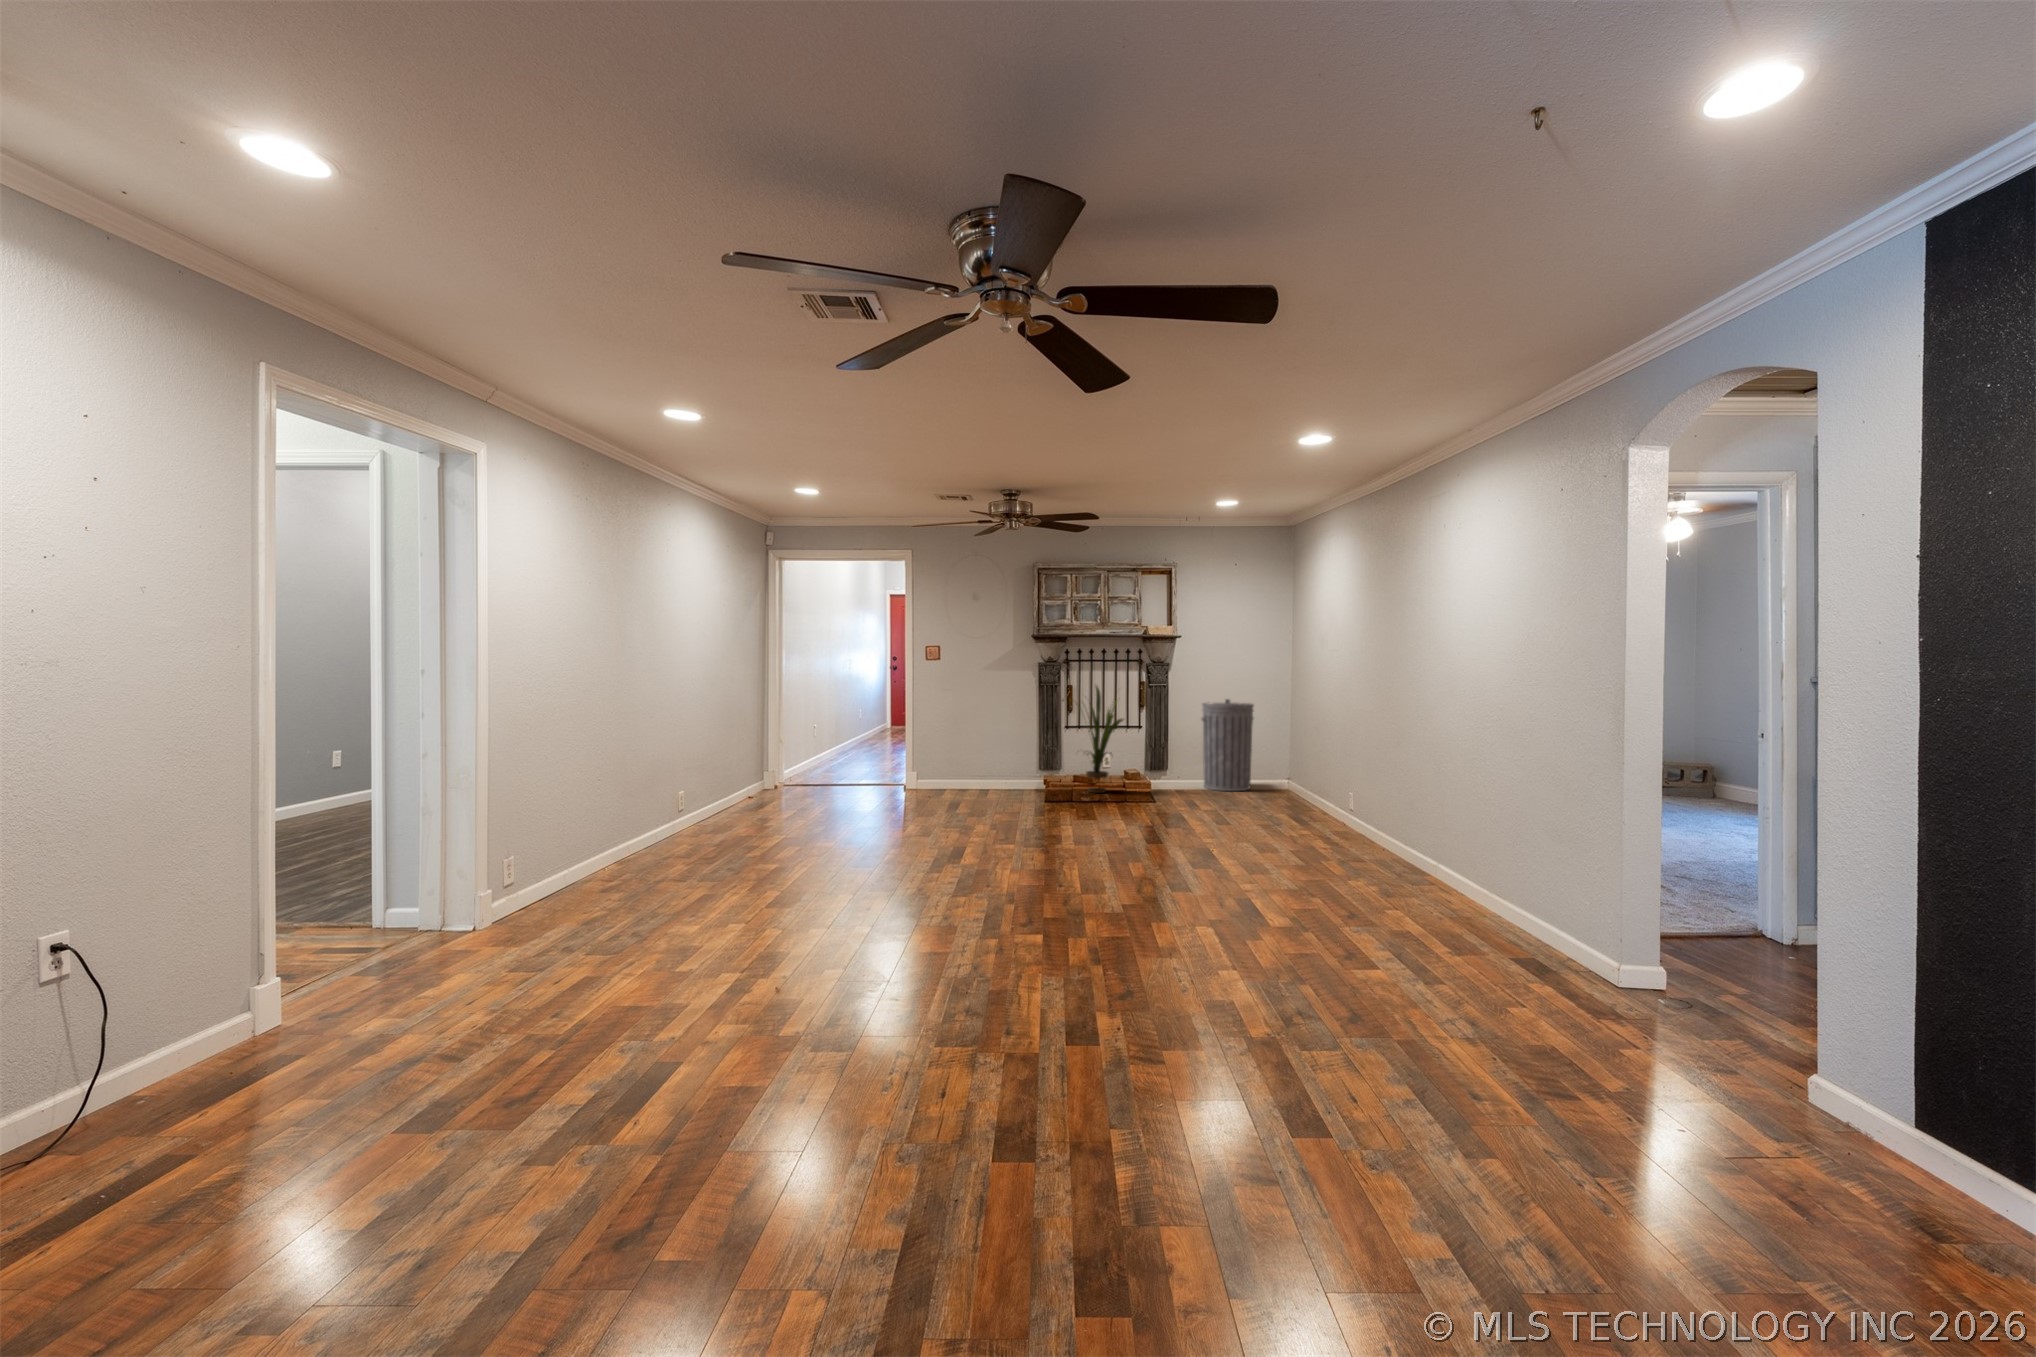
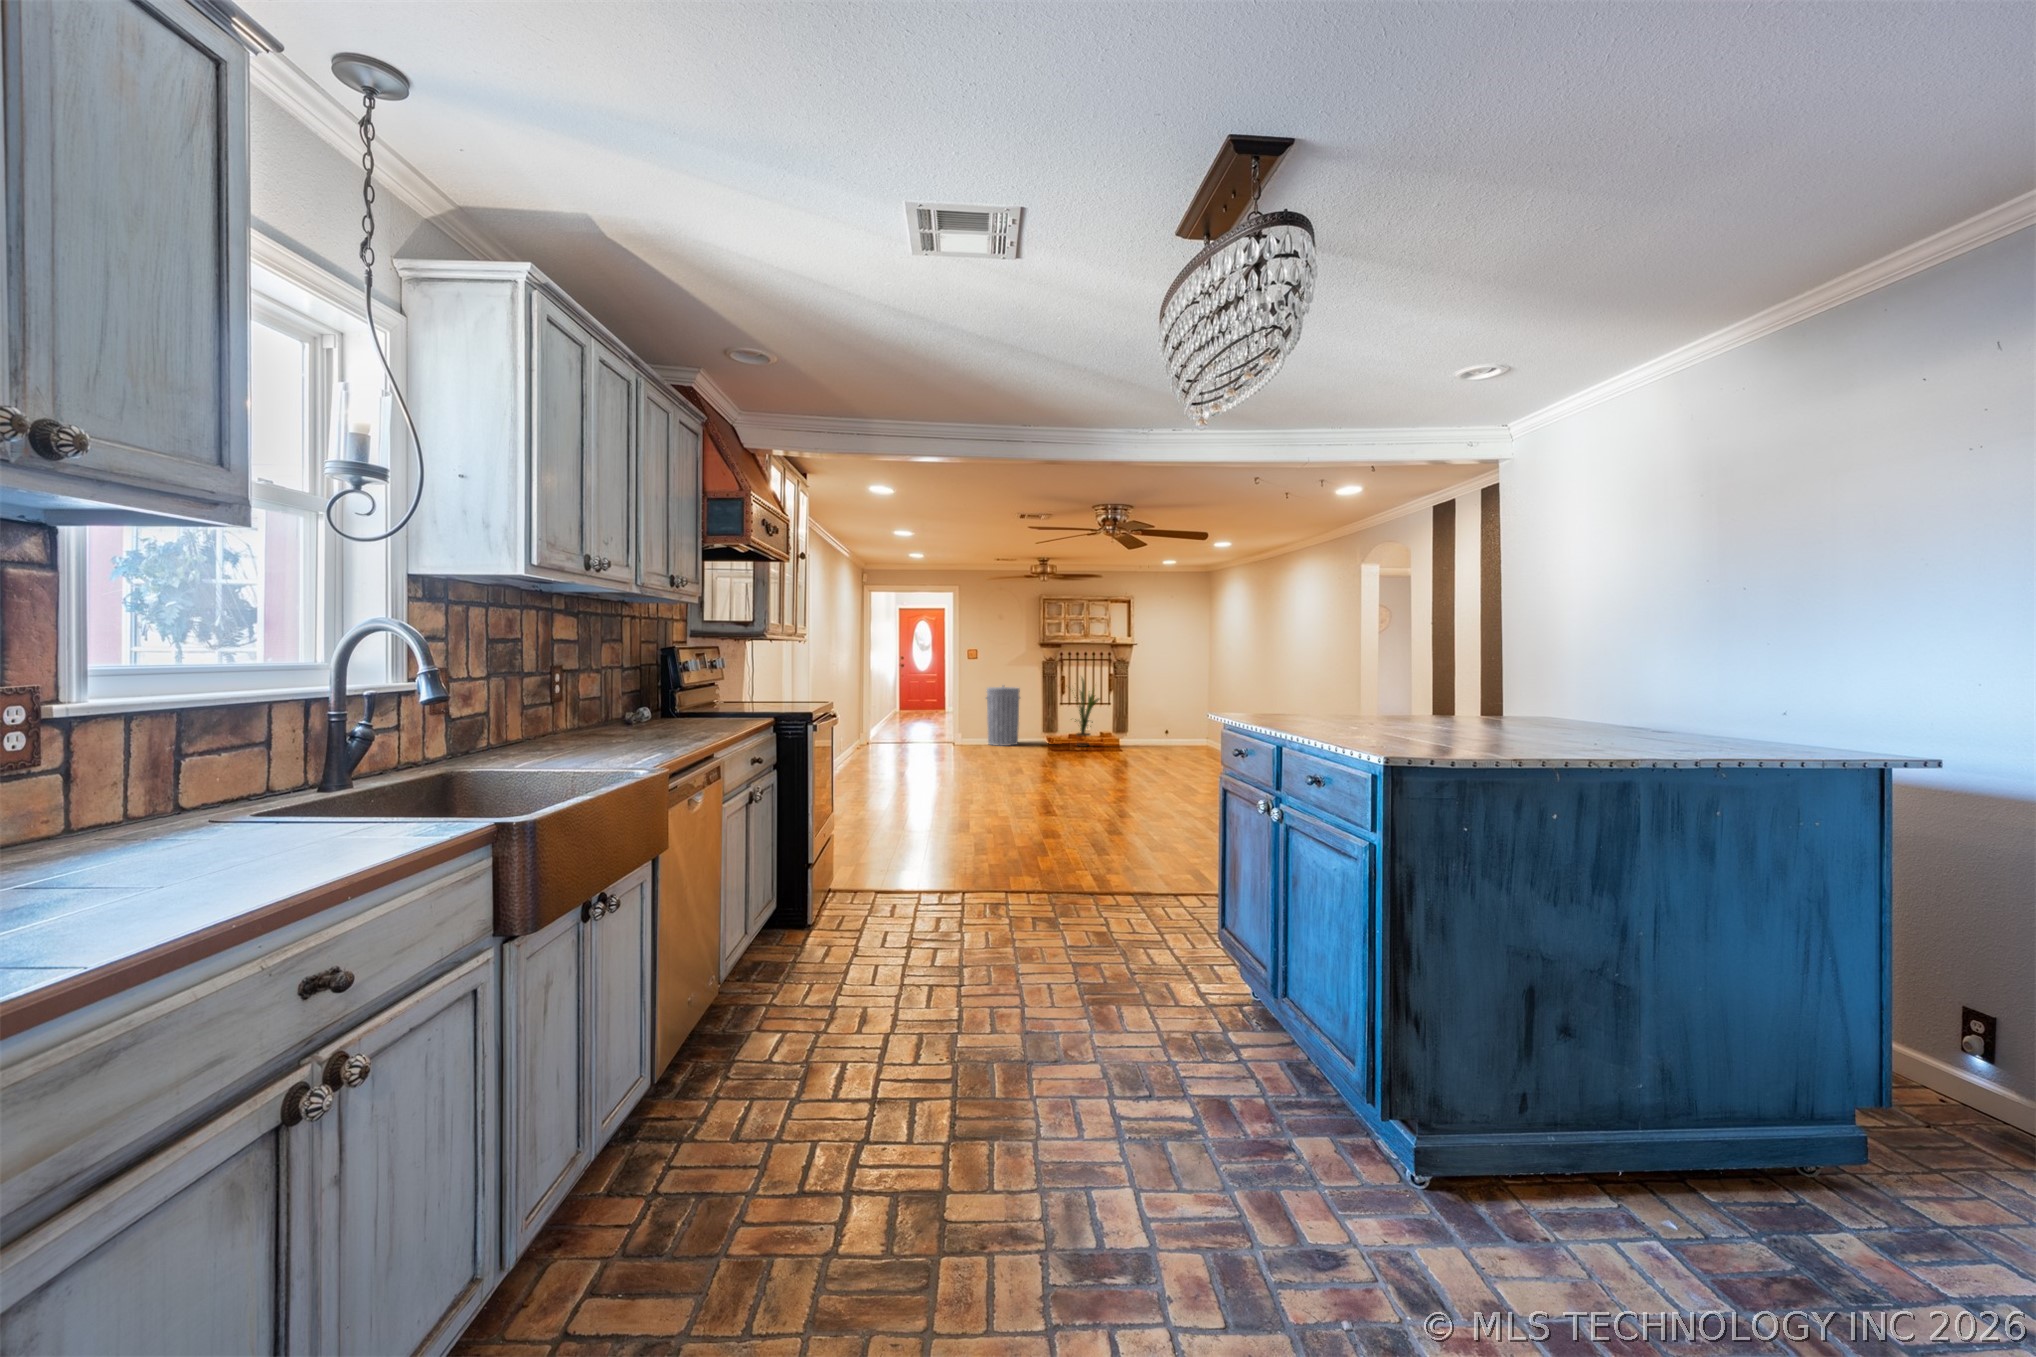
trash can: present [1201,699,1254,791] -> present [986,686,1020,746]

